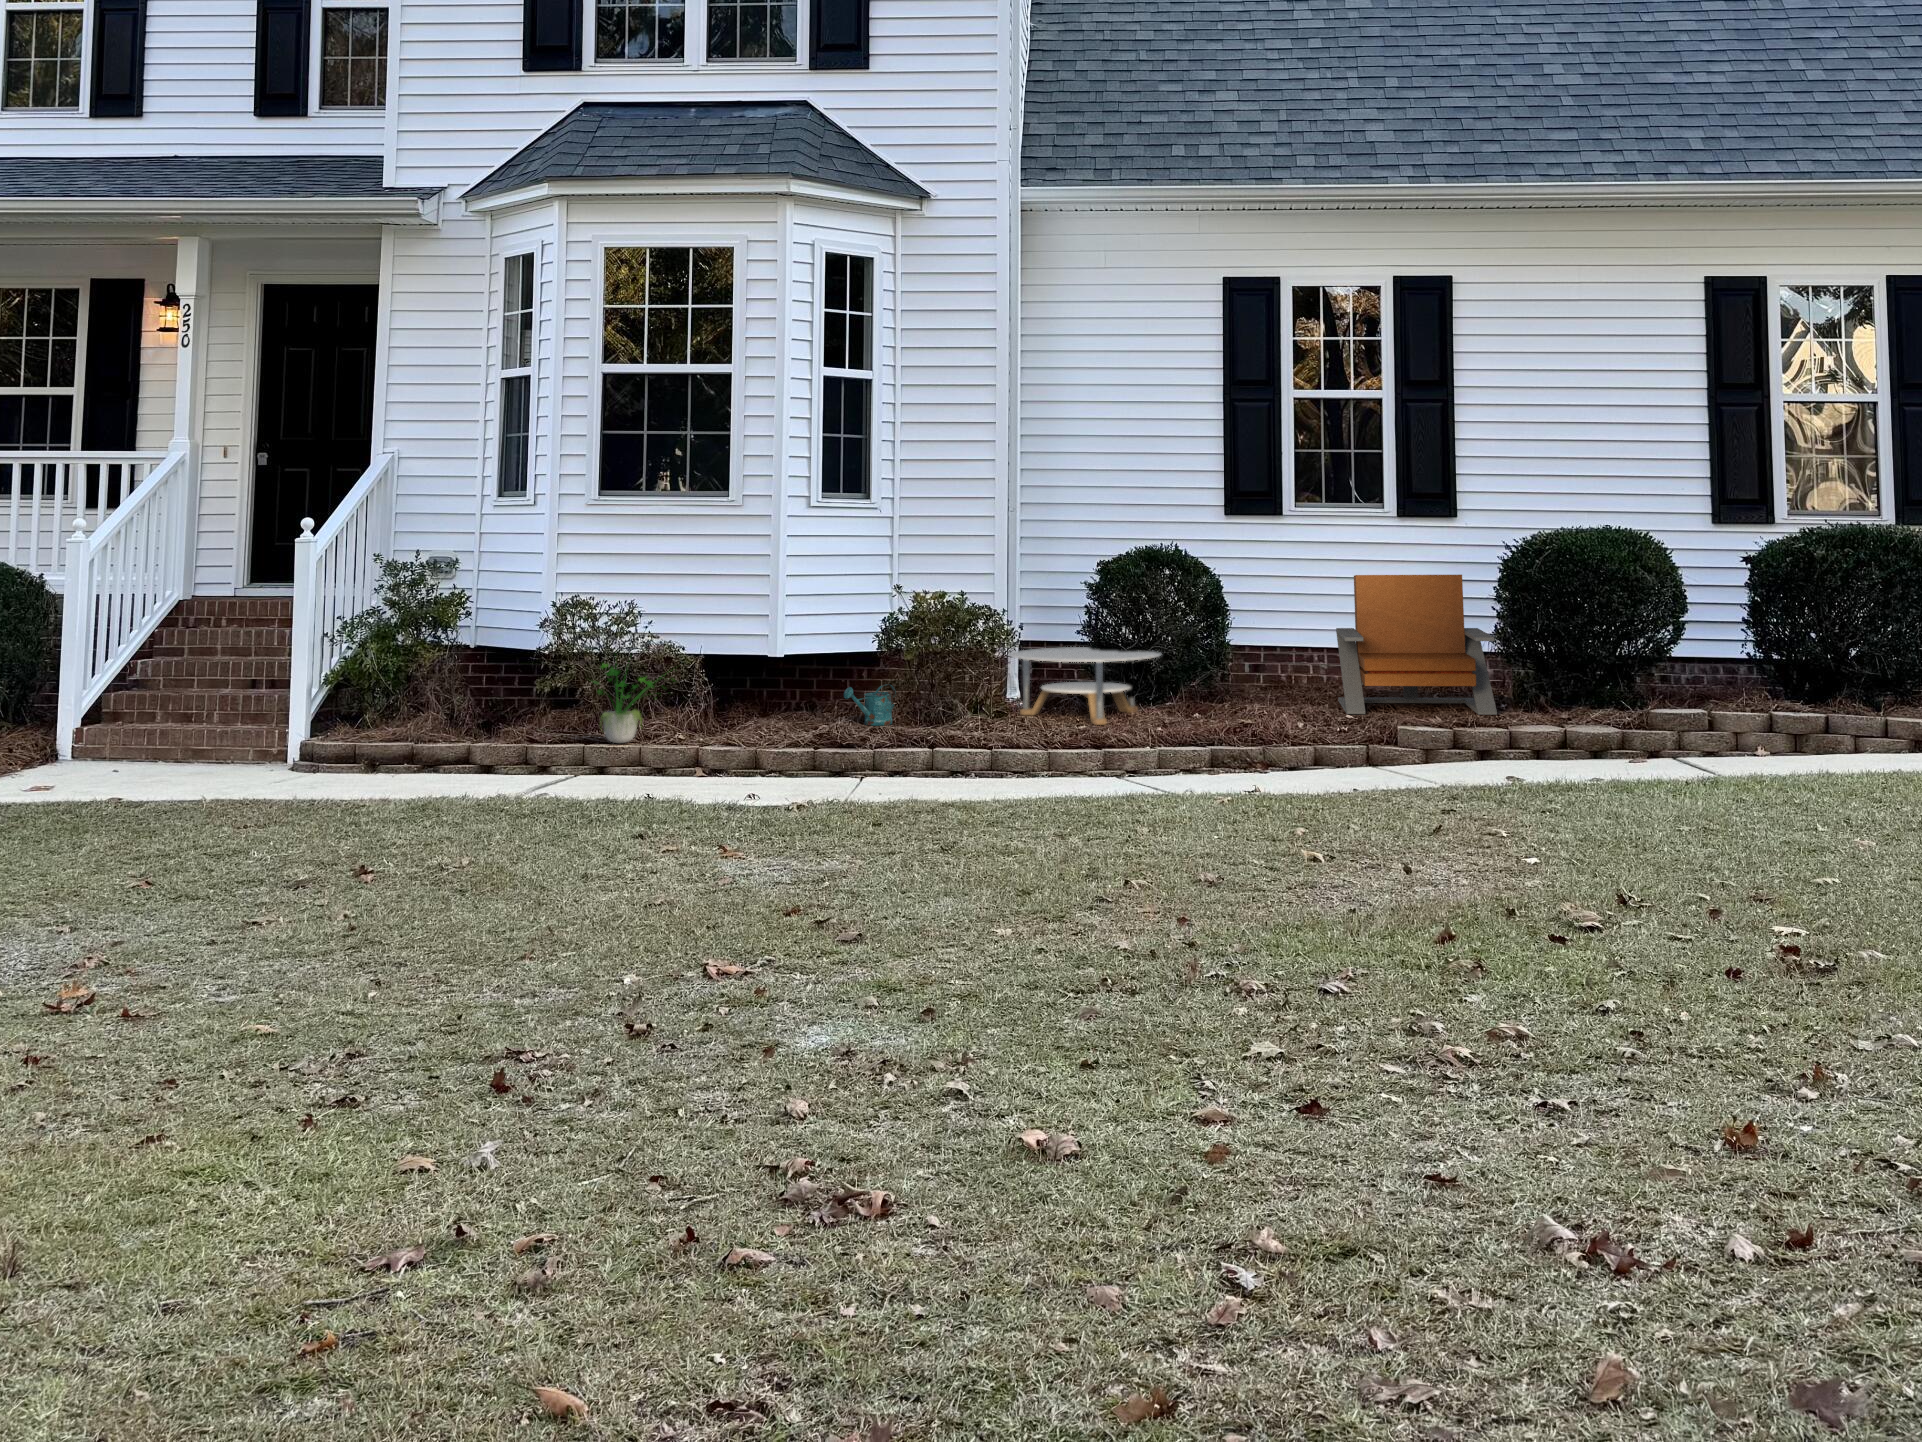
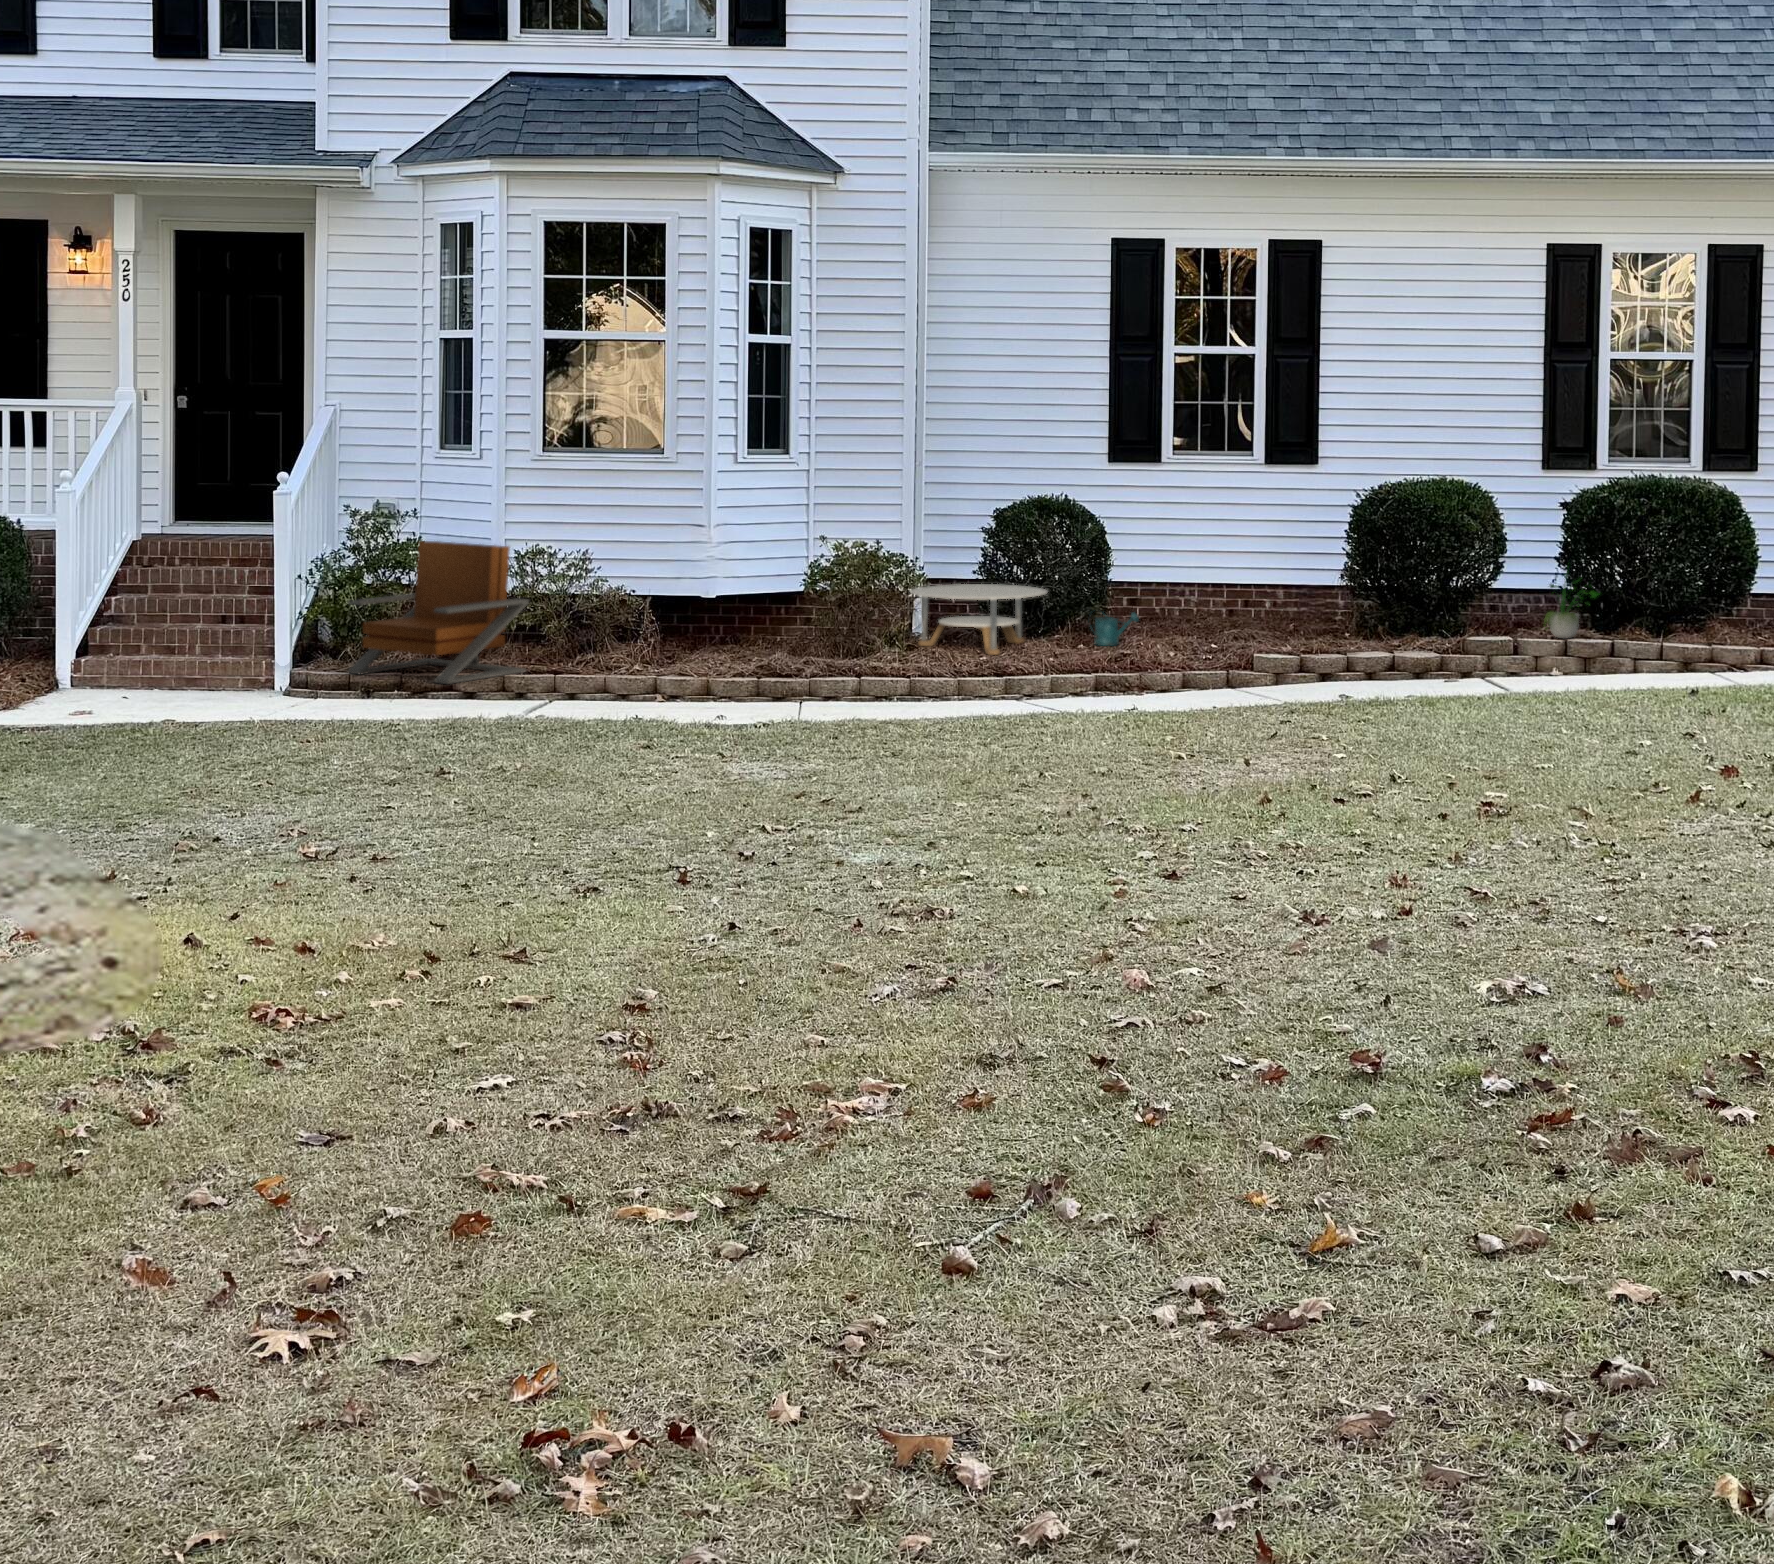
lounge chair: present [1336,575,1497,715] -> present [348,541,529,684]
potted plant: present [594,664,663,743] -> present [1544,567,1598,639]
watering can: present [843,684,896,726] -> present [1093,612,1139,646]

